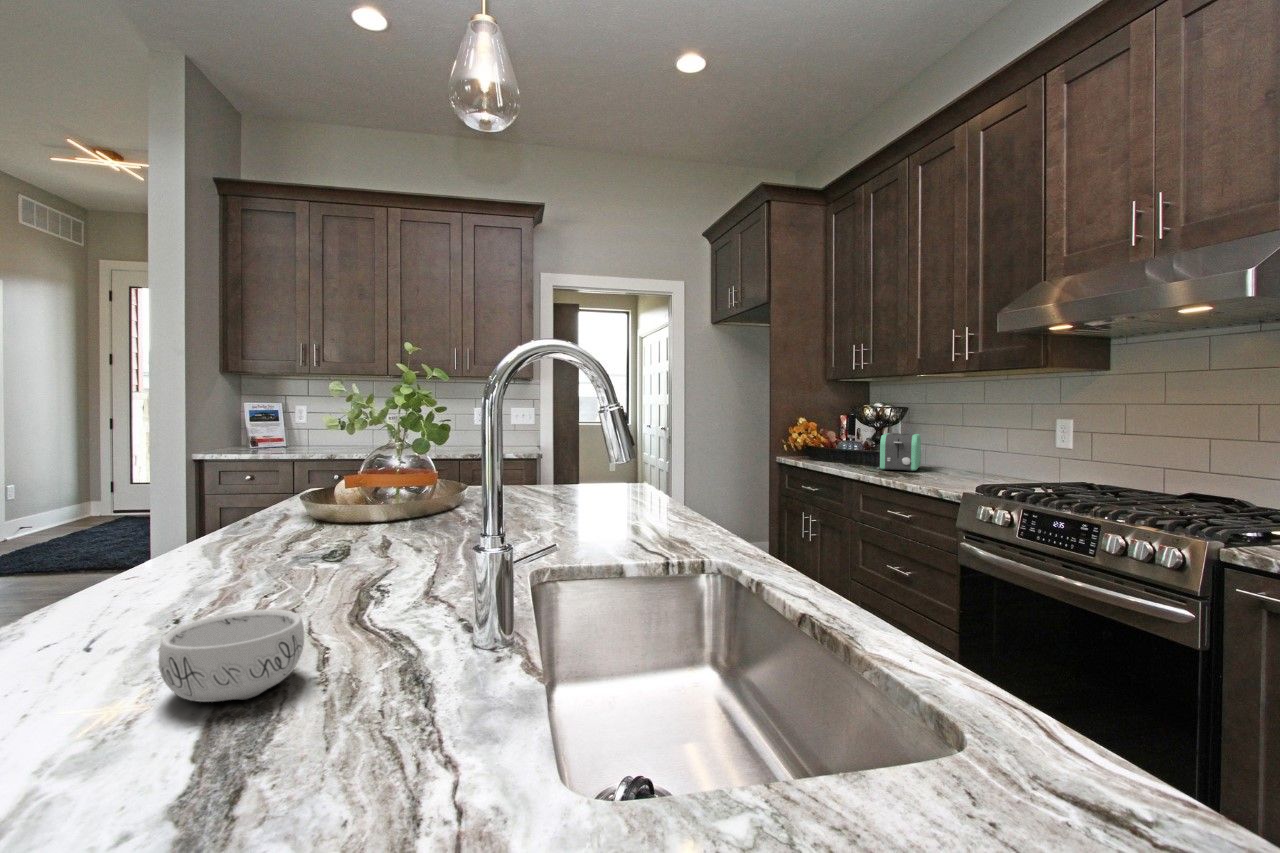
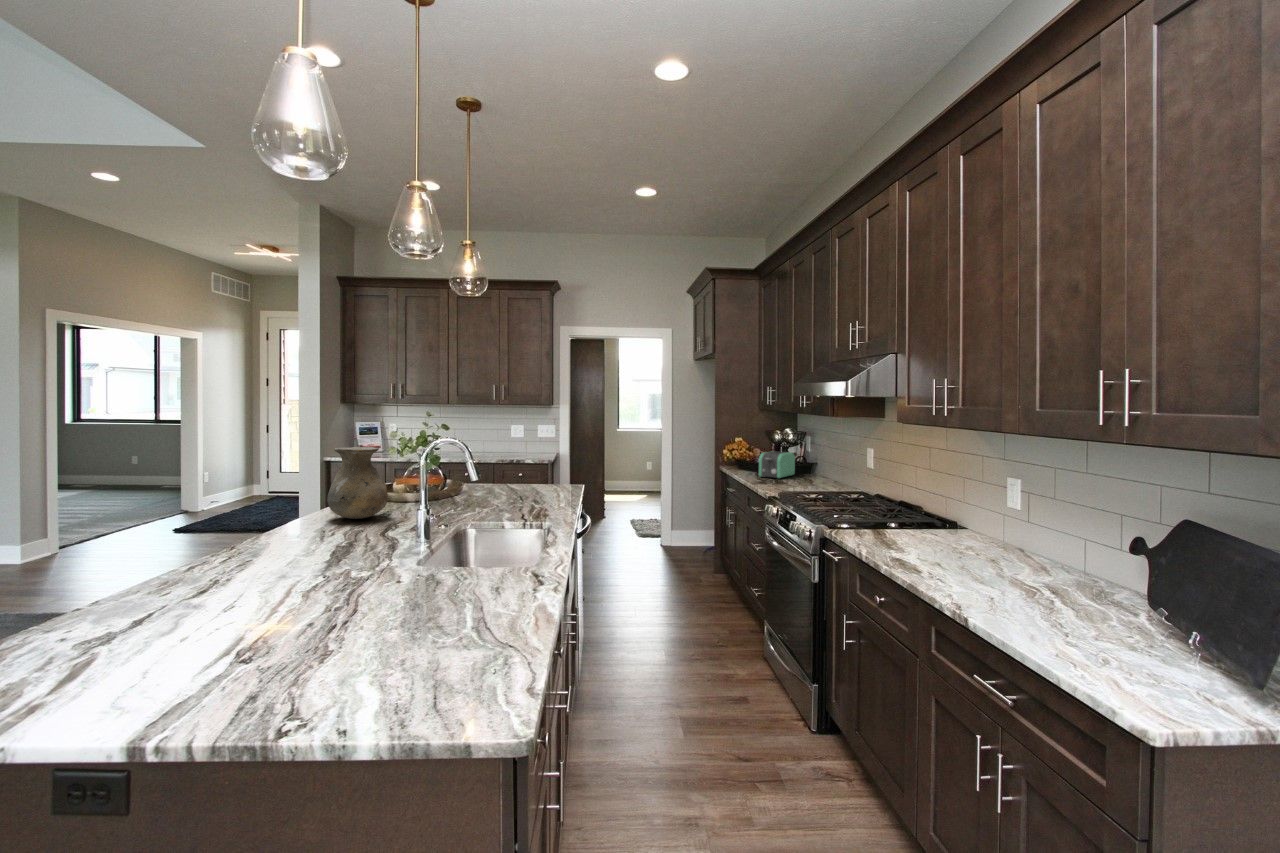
vase: none [191,400,342,571] -> present [327,447,388,519]
decorative bowl: present [159,609,304,702] -> none [320,525,362,549]

